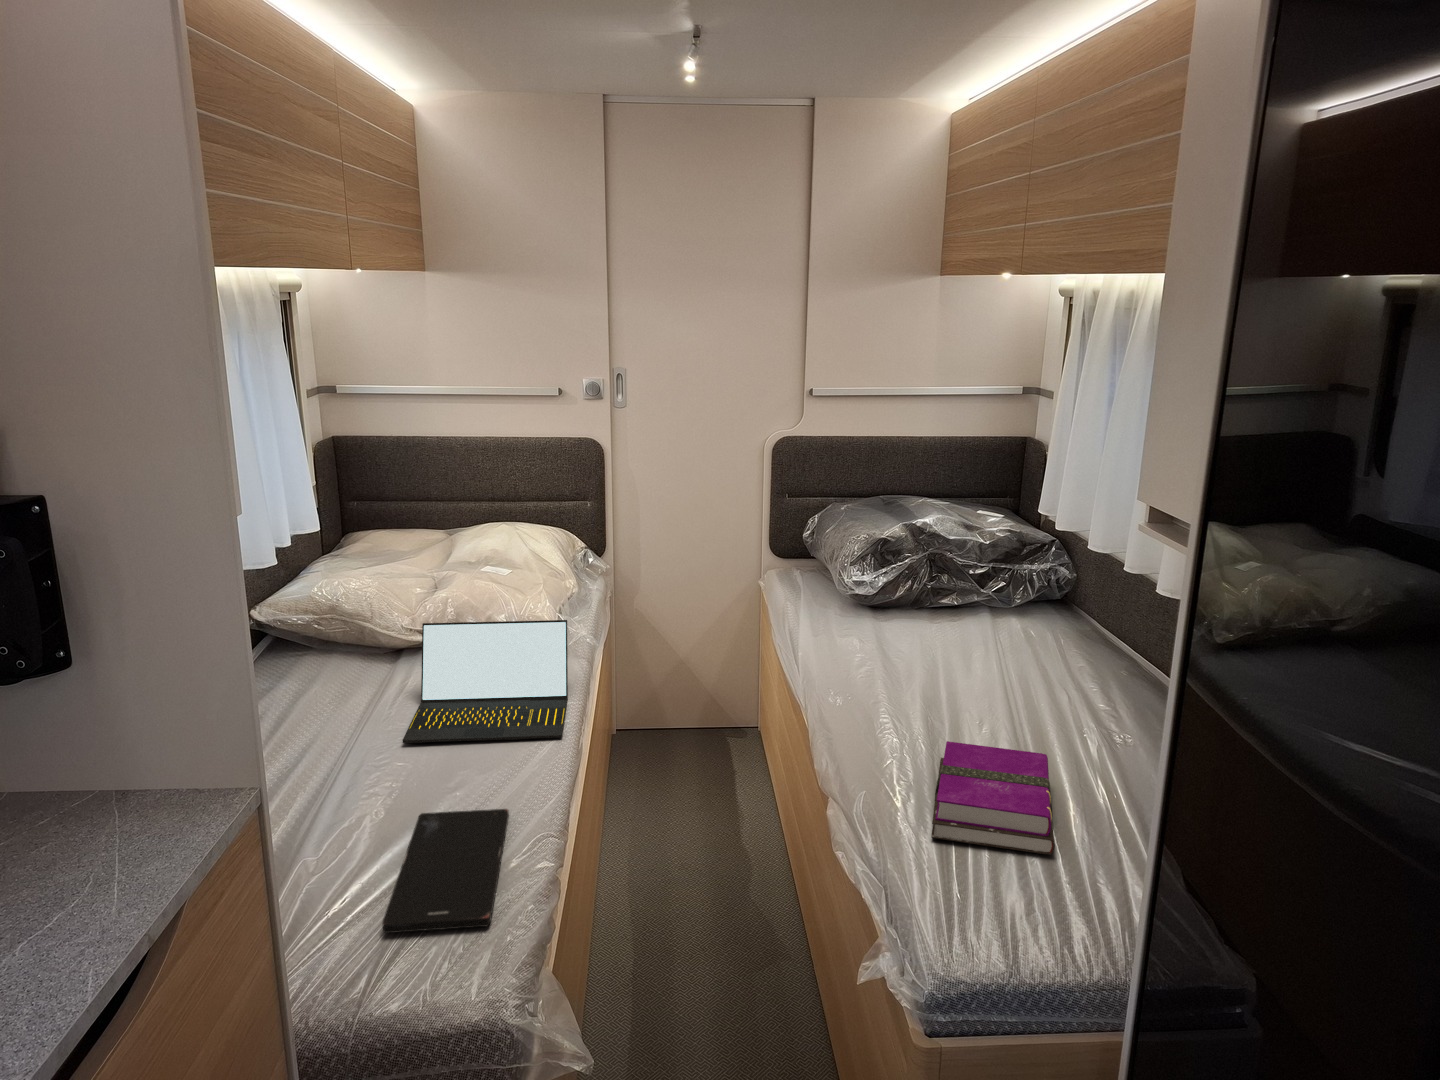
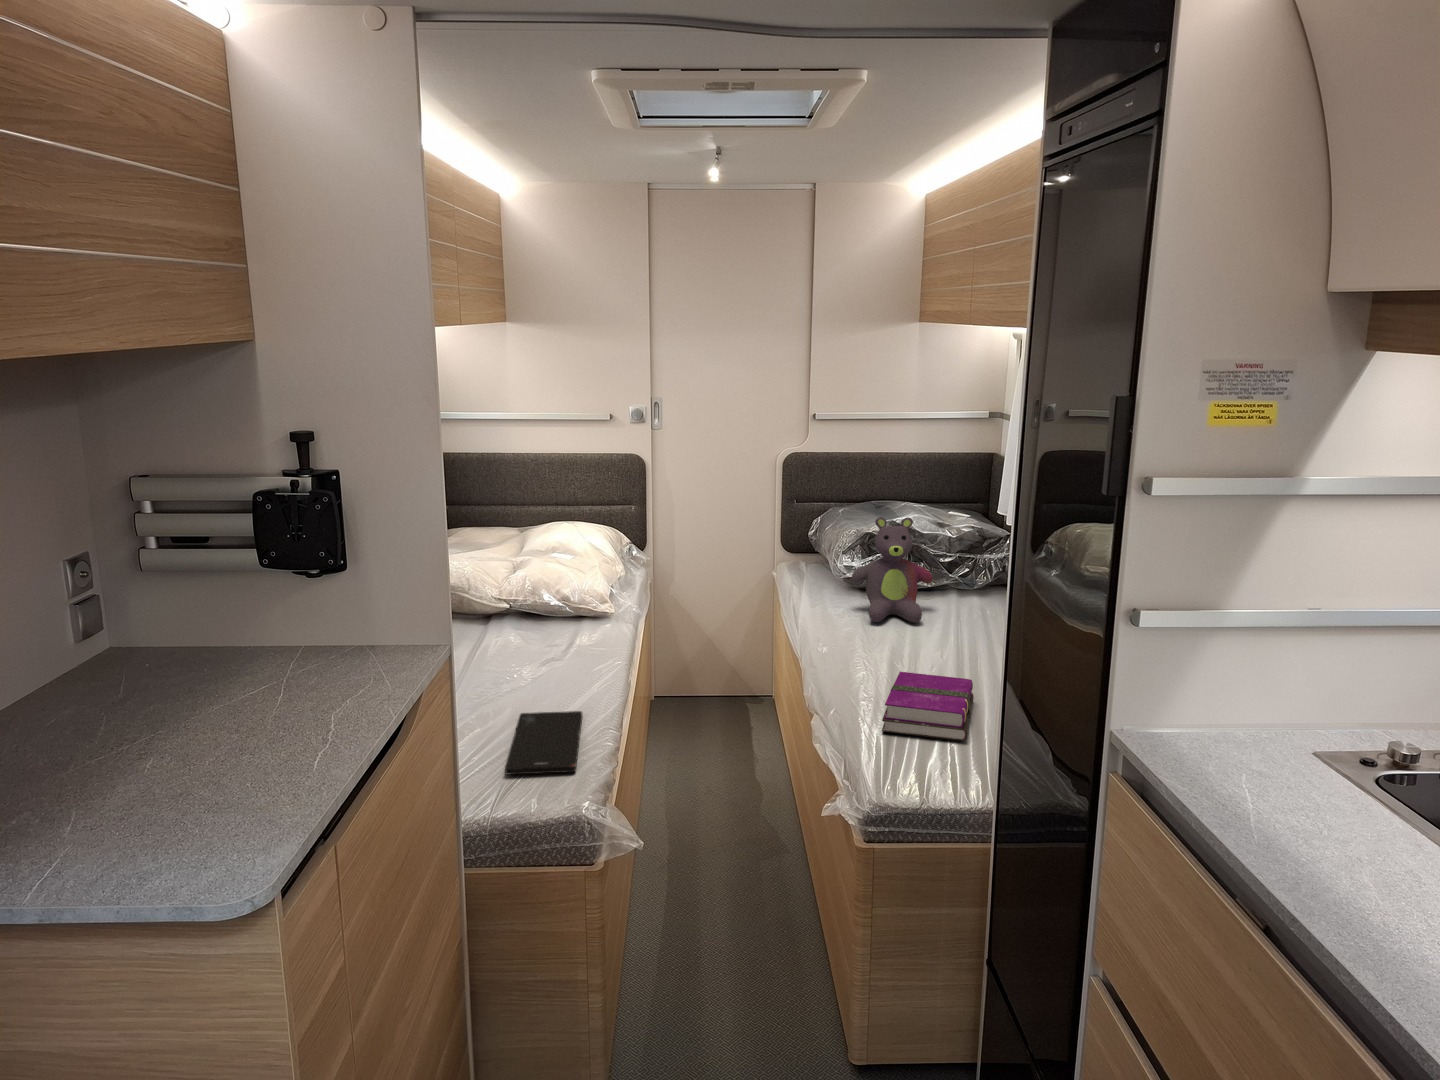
stuffed bear: none [864,521,967,657] -> present [851,517,933,623]
laptop: present [402,620,568,743] -> none [501,589,620,673]

